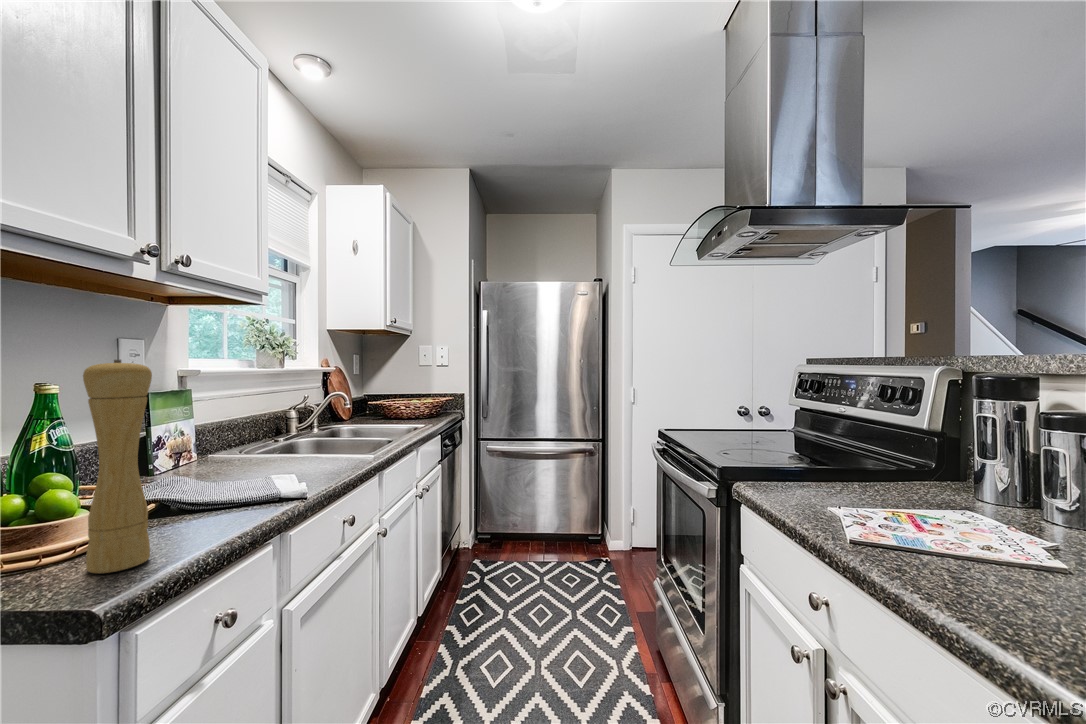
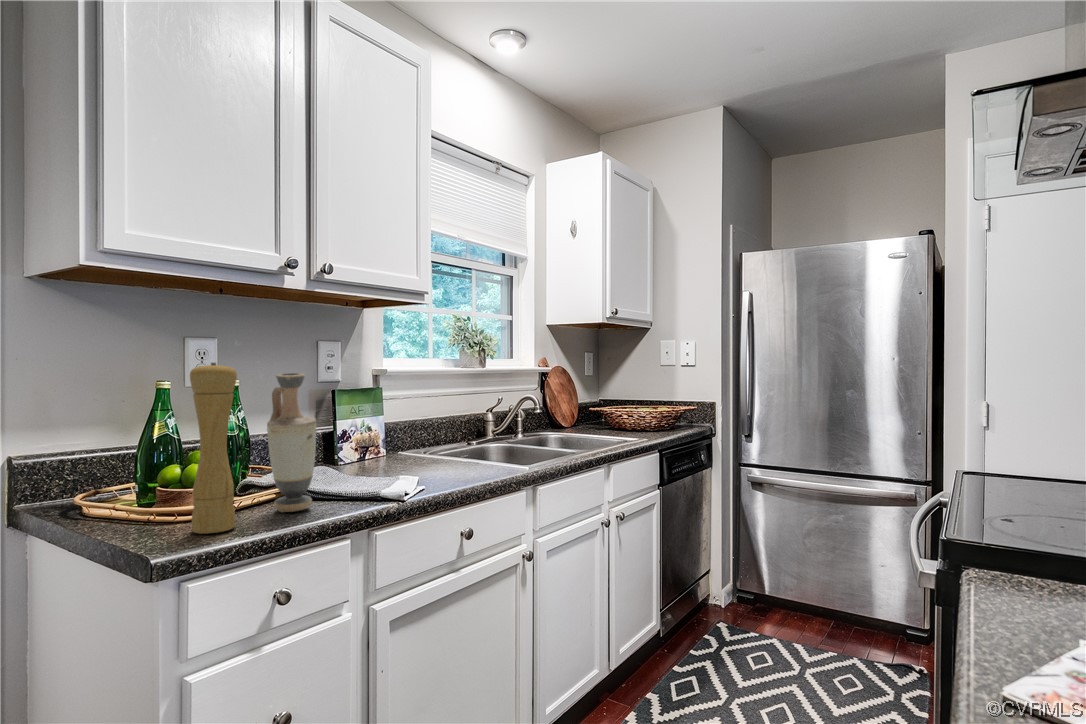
vase: none [159,372,223,531] -> present [267,373,317,512]

